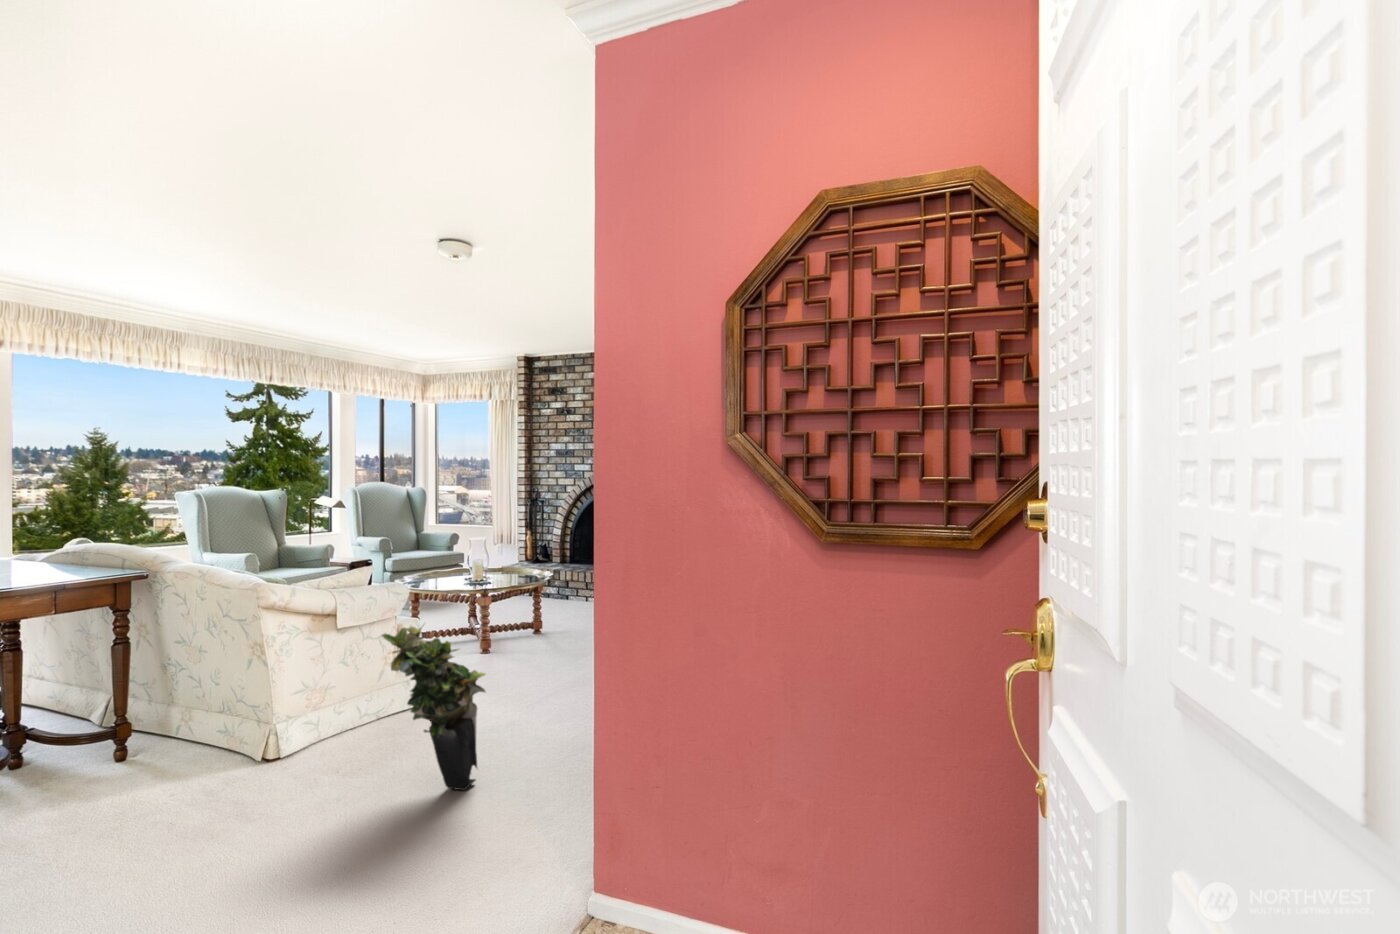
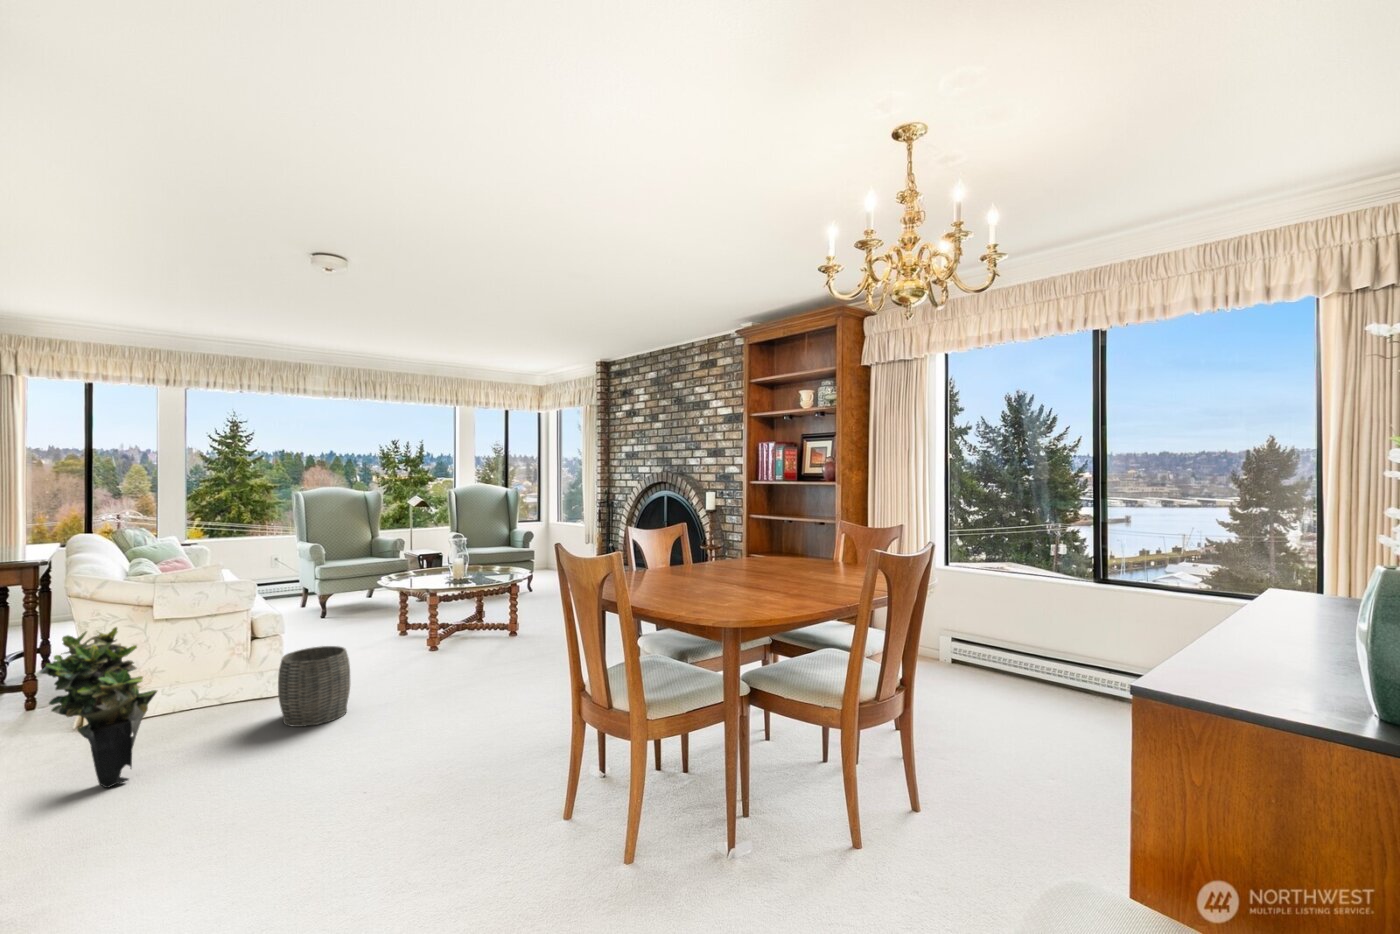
woven basket: none [497,643,565,725] -> present [278,646,350,727]

